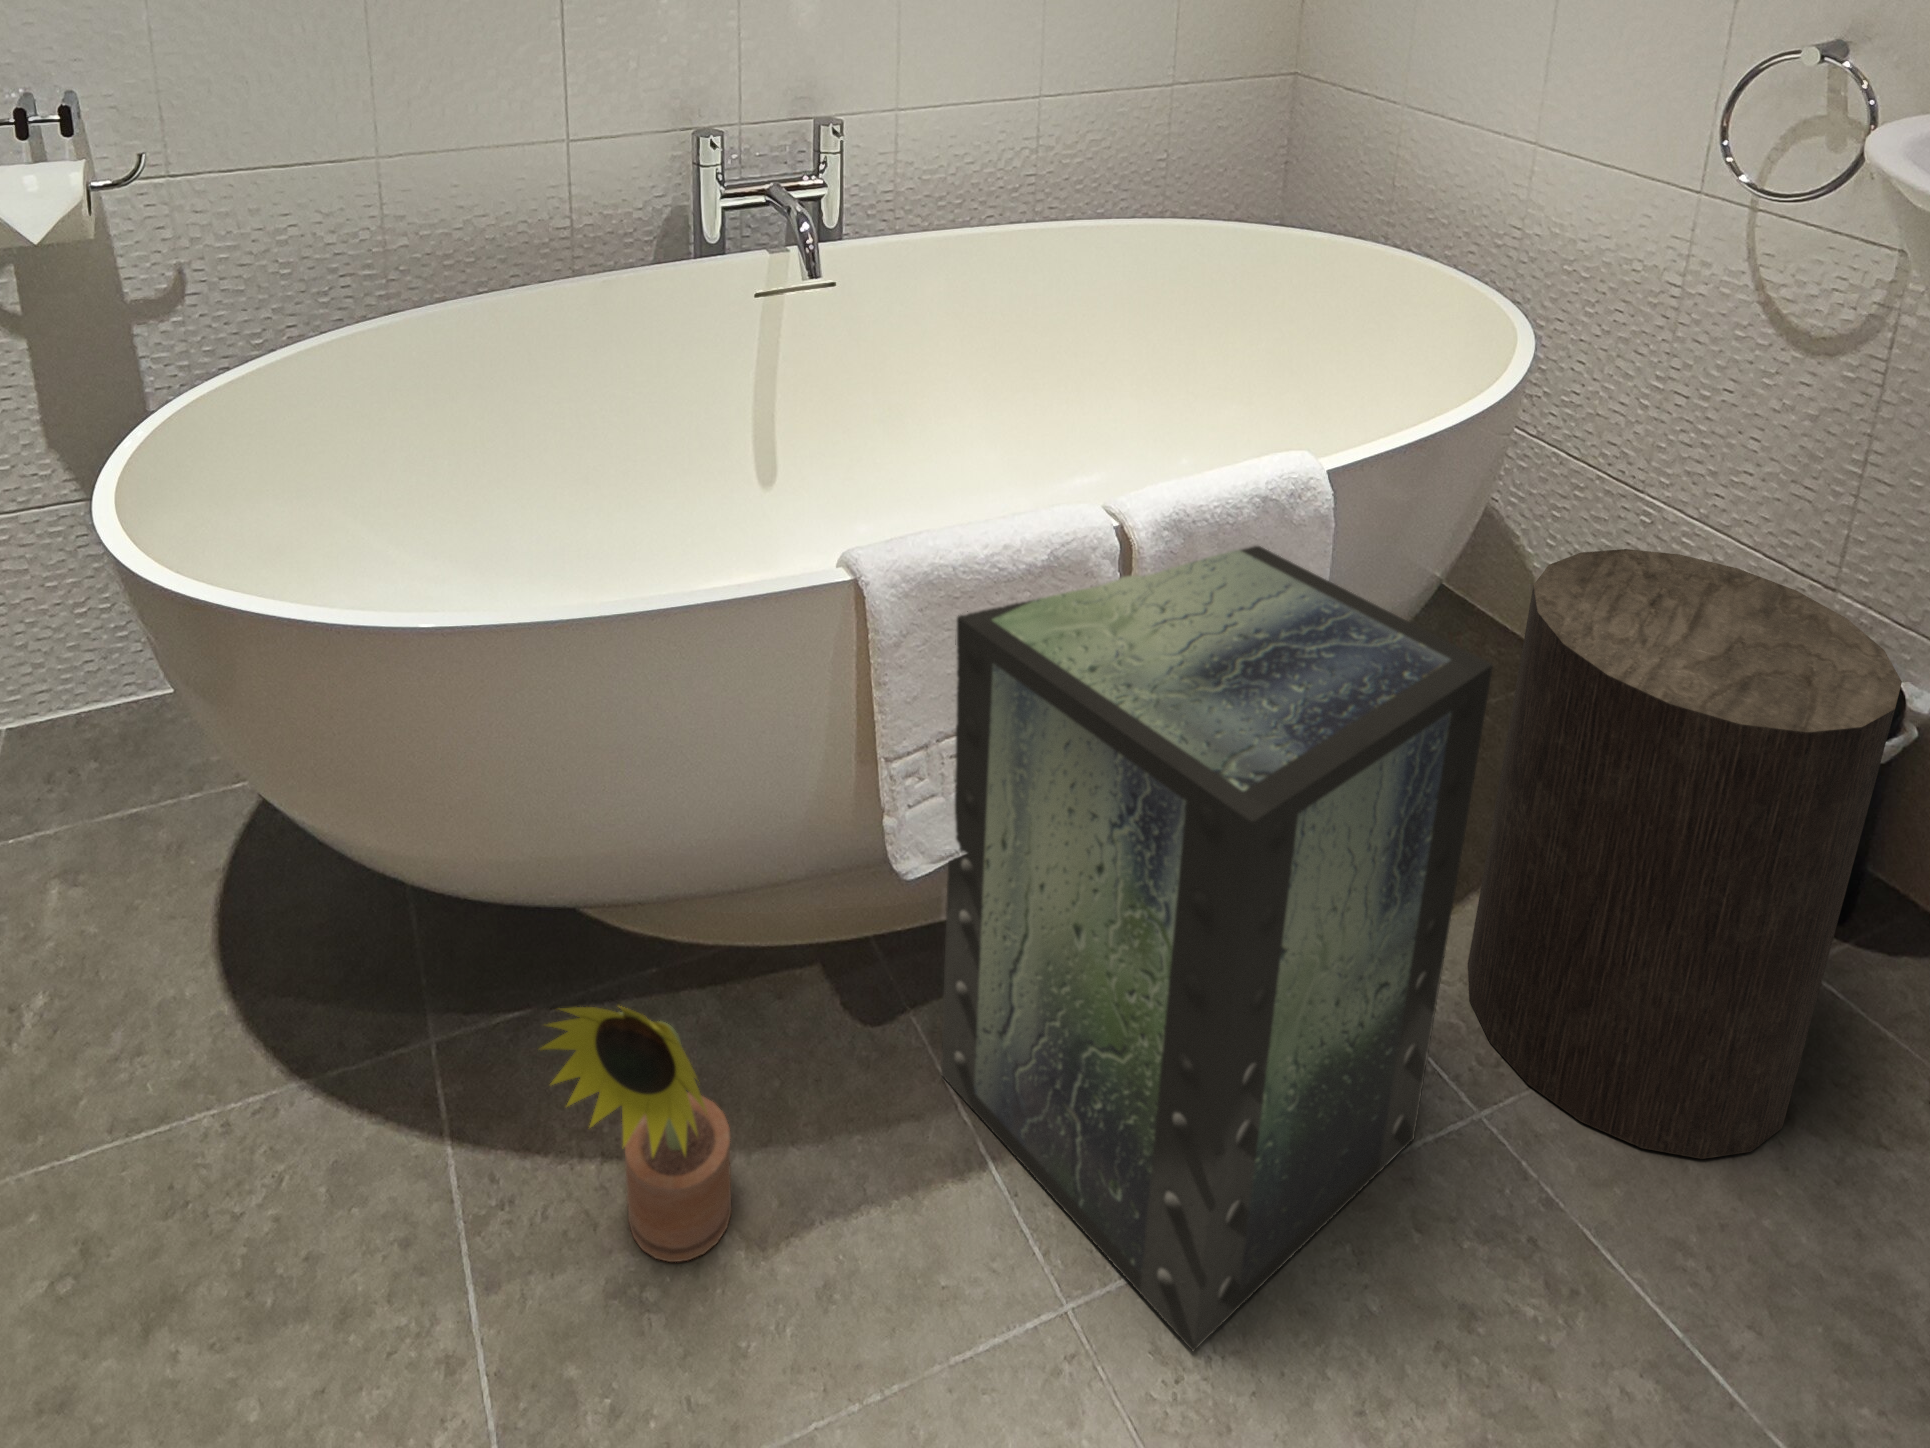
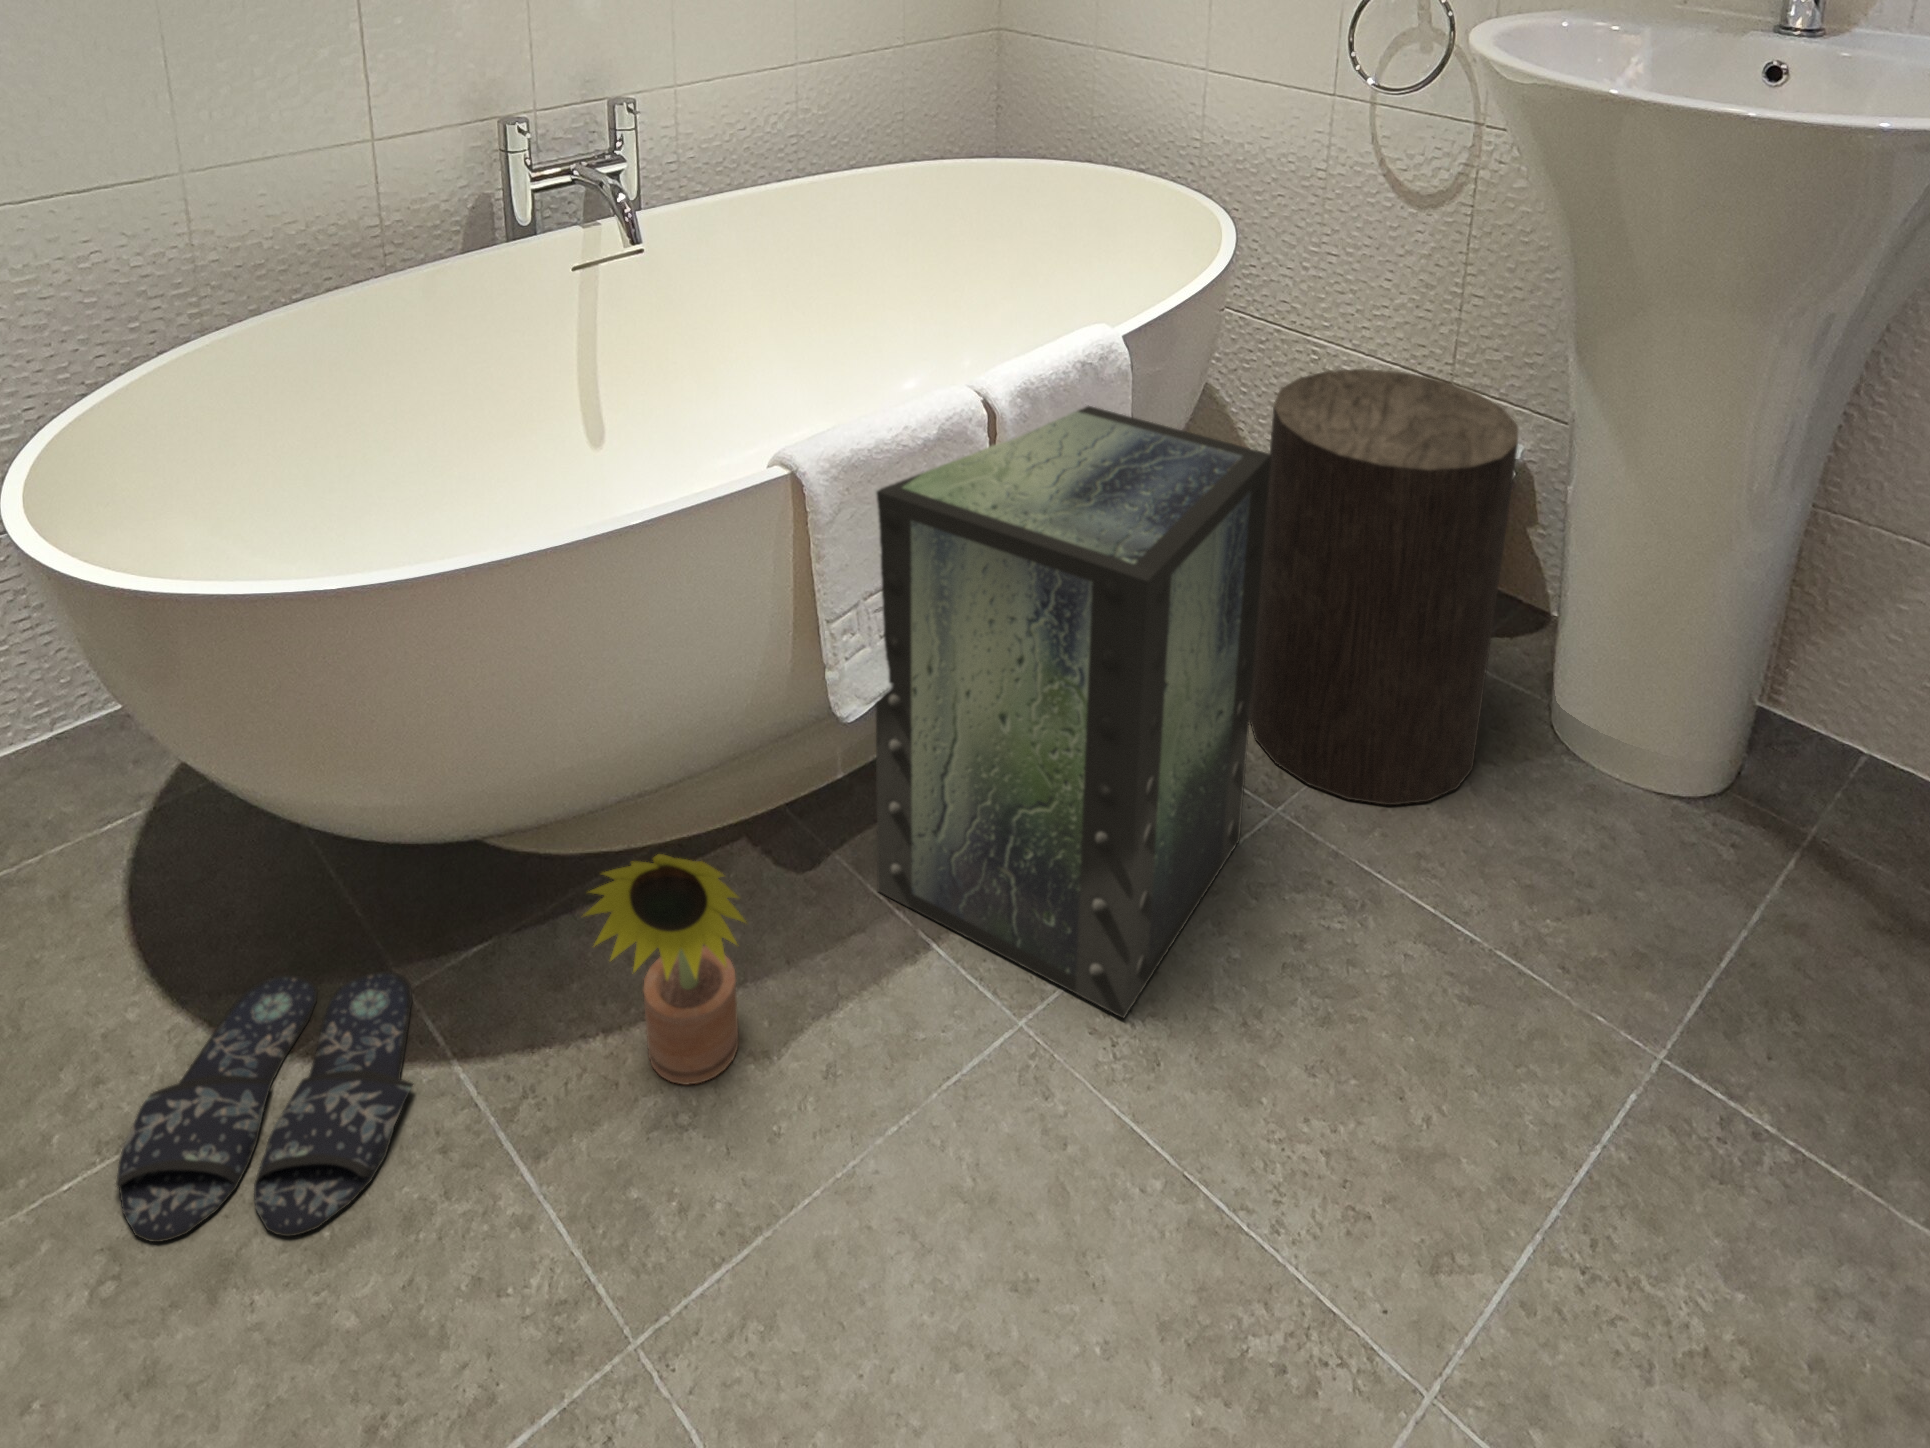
slippers: none [90,990,430,1303] -> present [116,971,413,1242]

